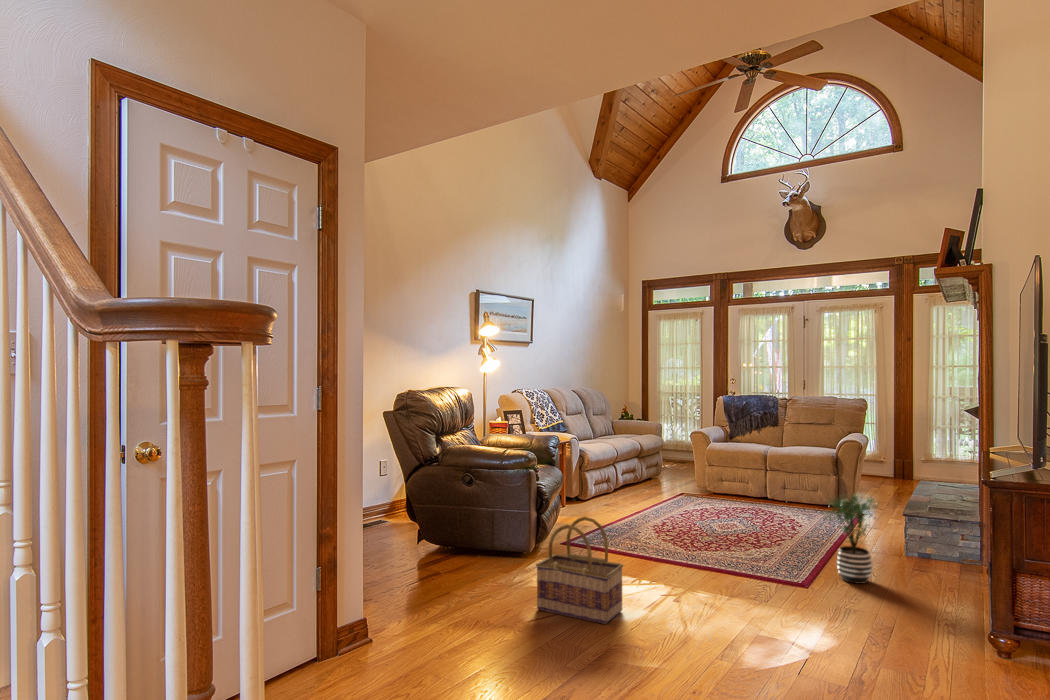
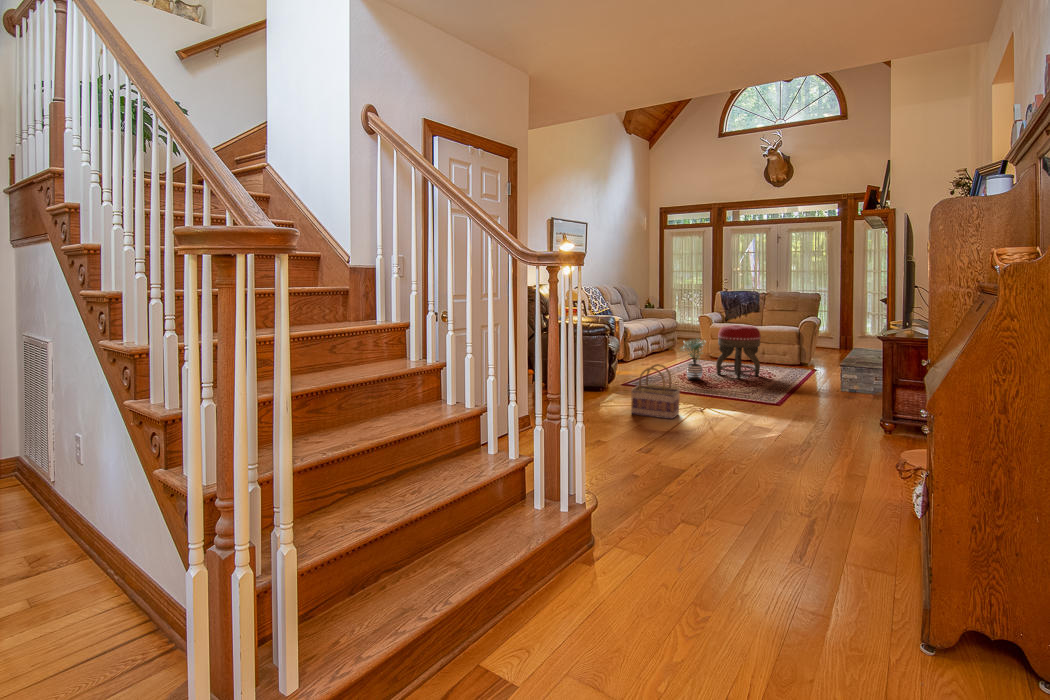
footstool: none [710,445,778,532] -> present [716,325,761,379]
potted plant: present [824,494,877,584] -> present [683,339,705,380]

